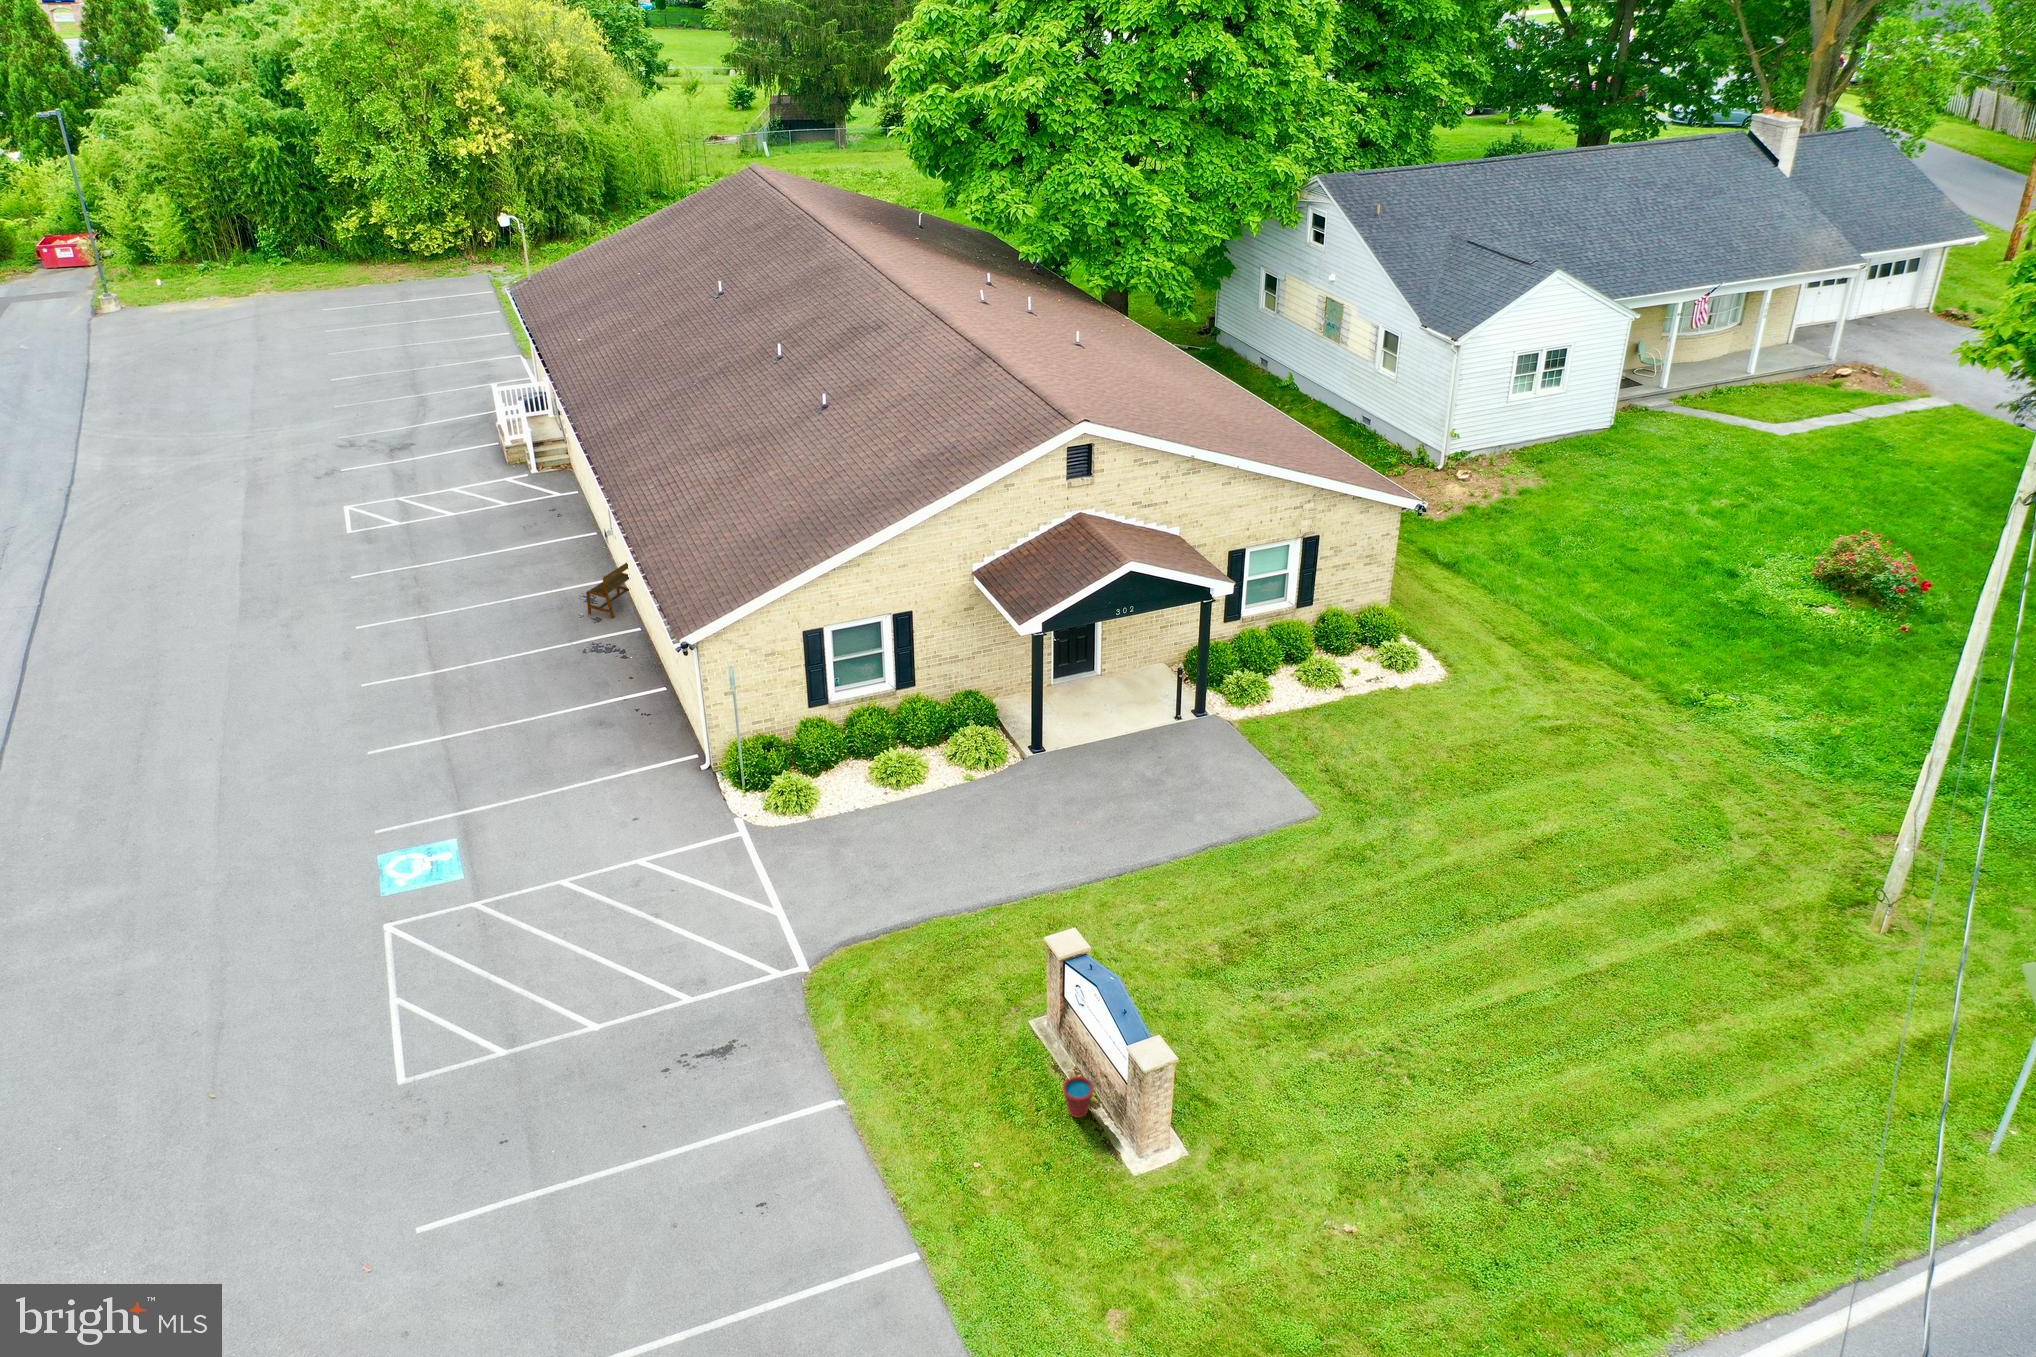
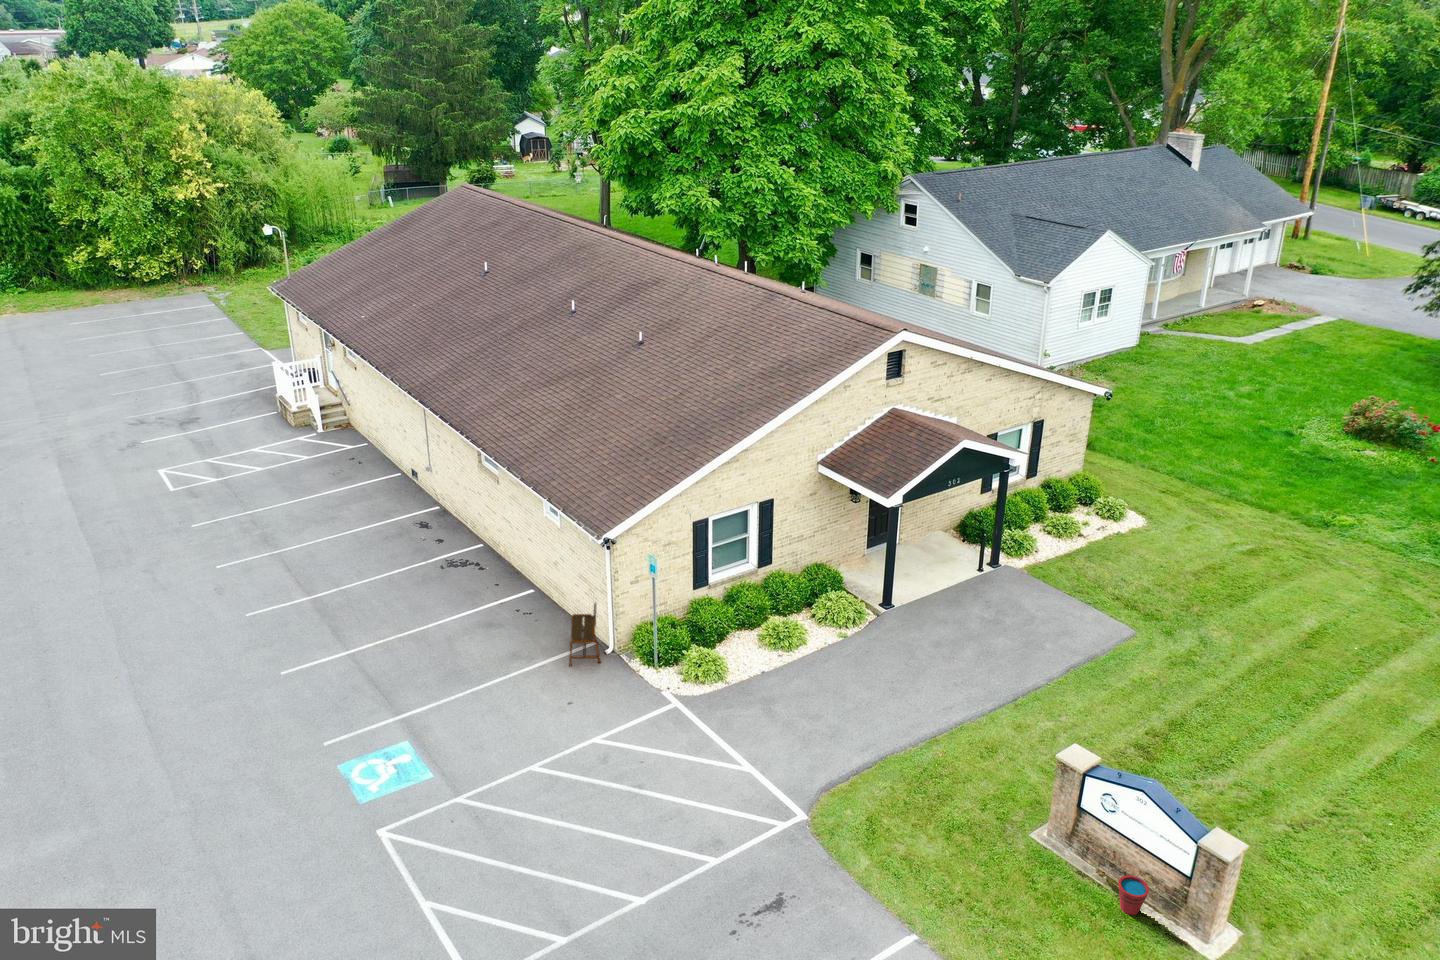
bench: present [586,563,629,618] -> present [569,603,601,666]

